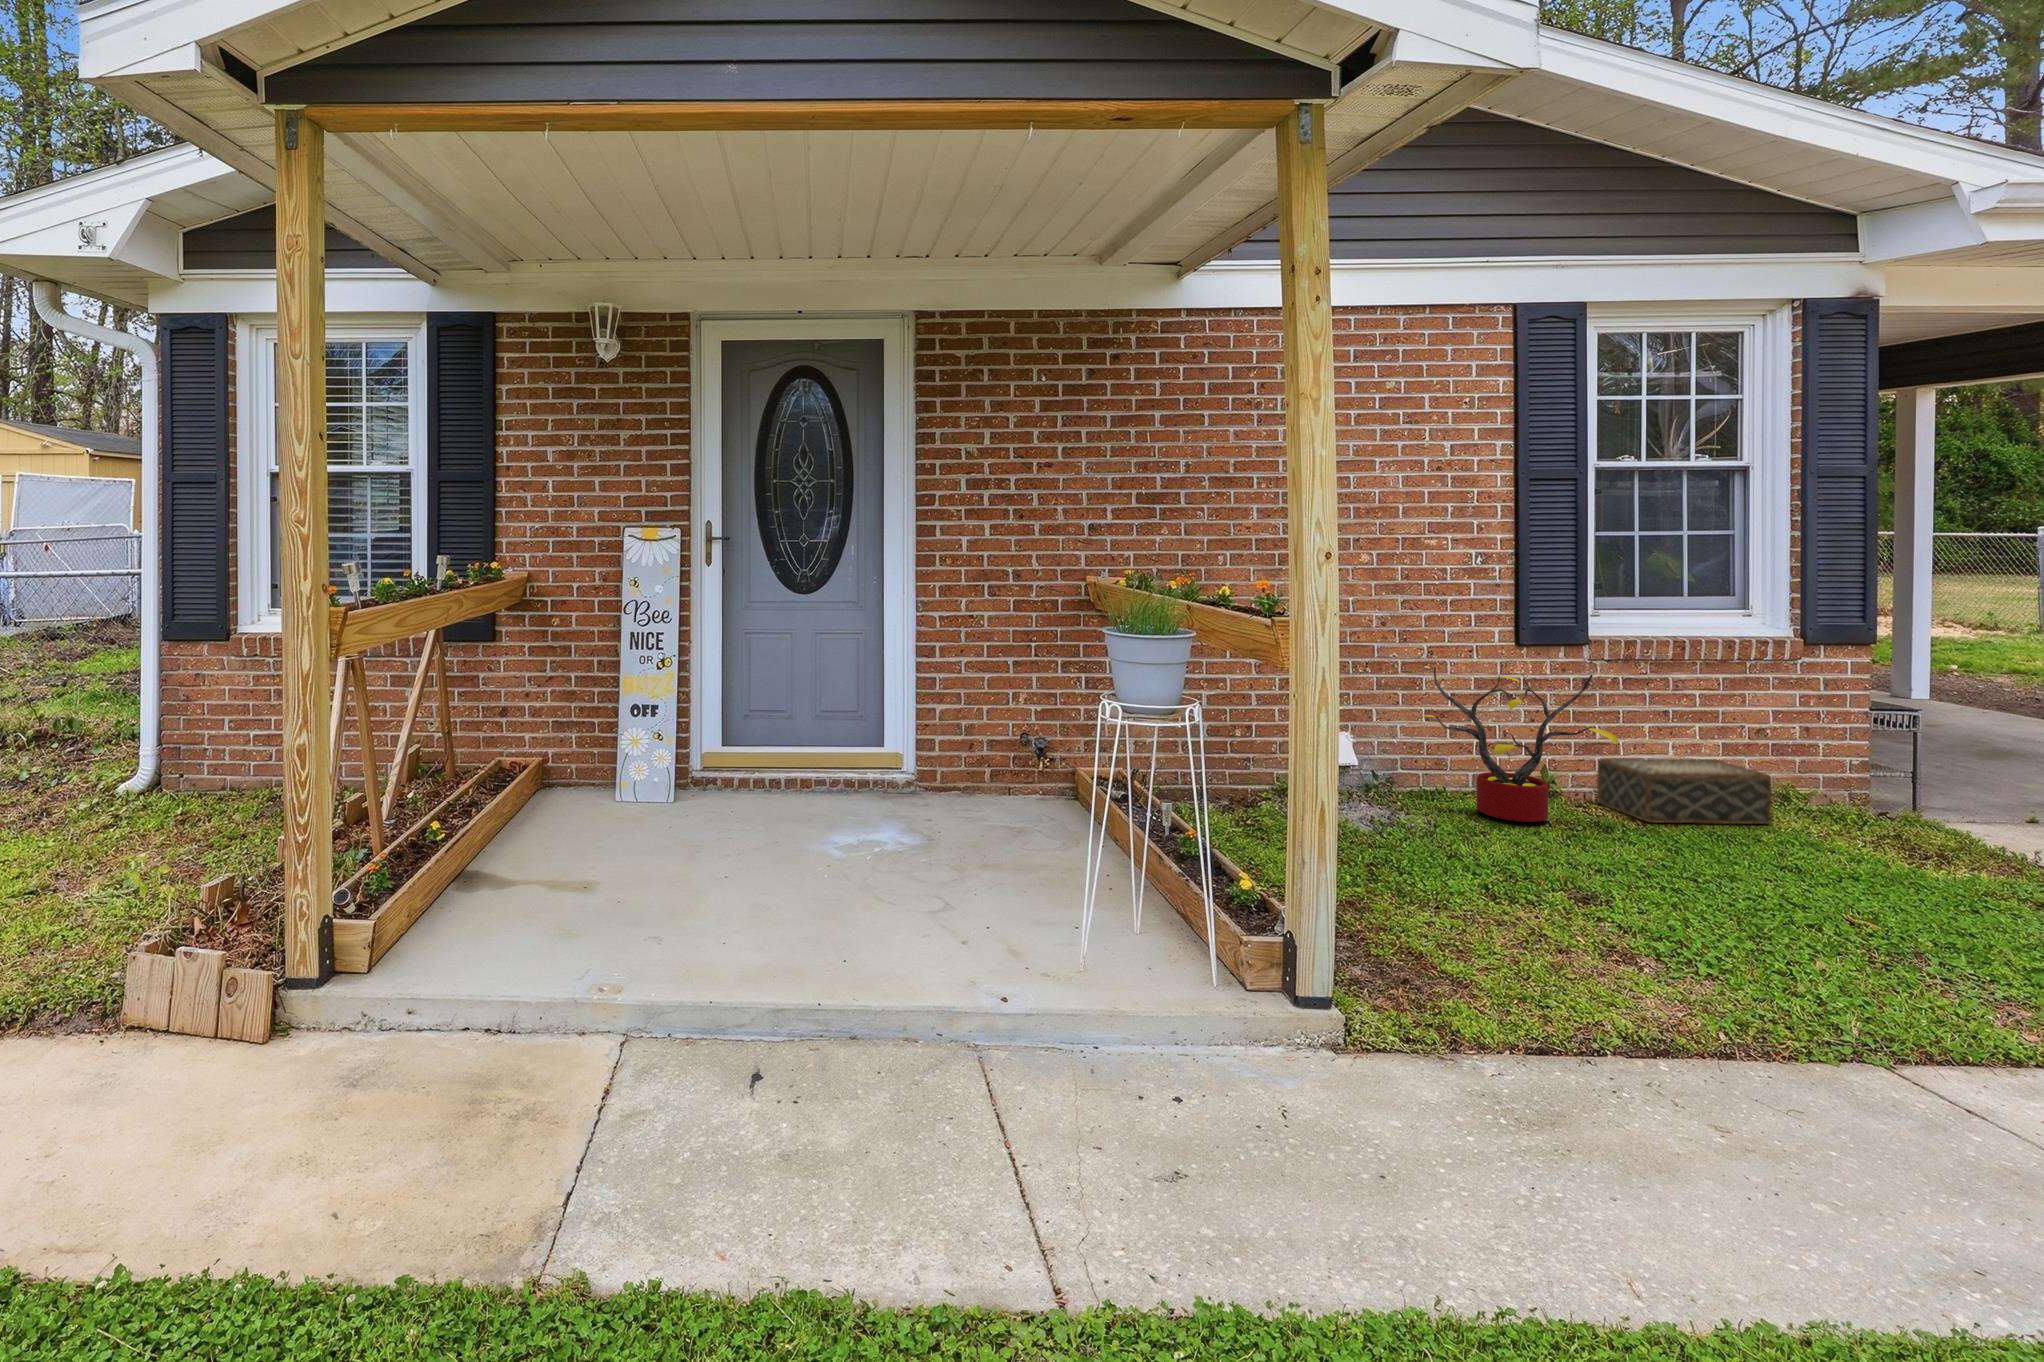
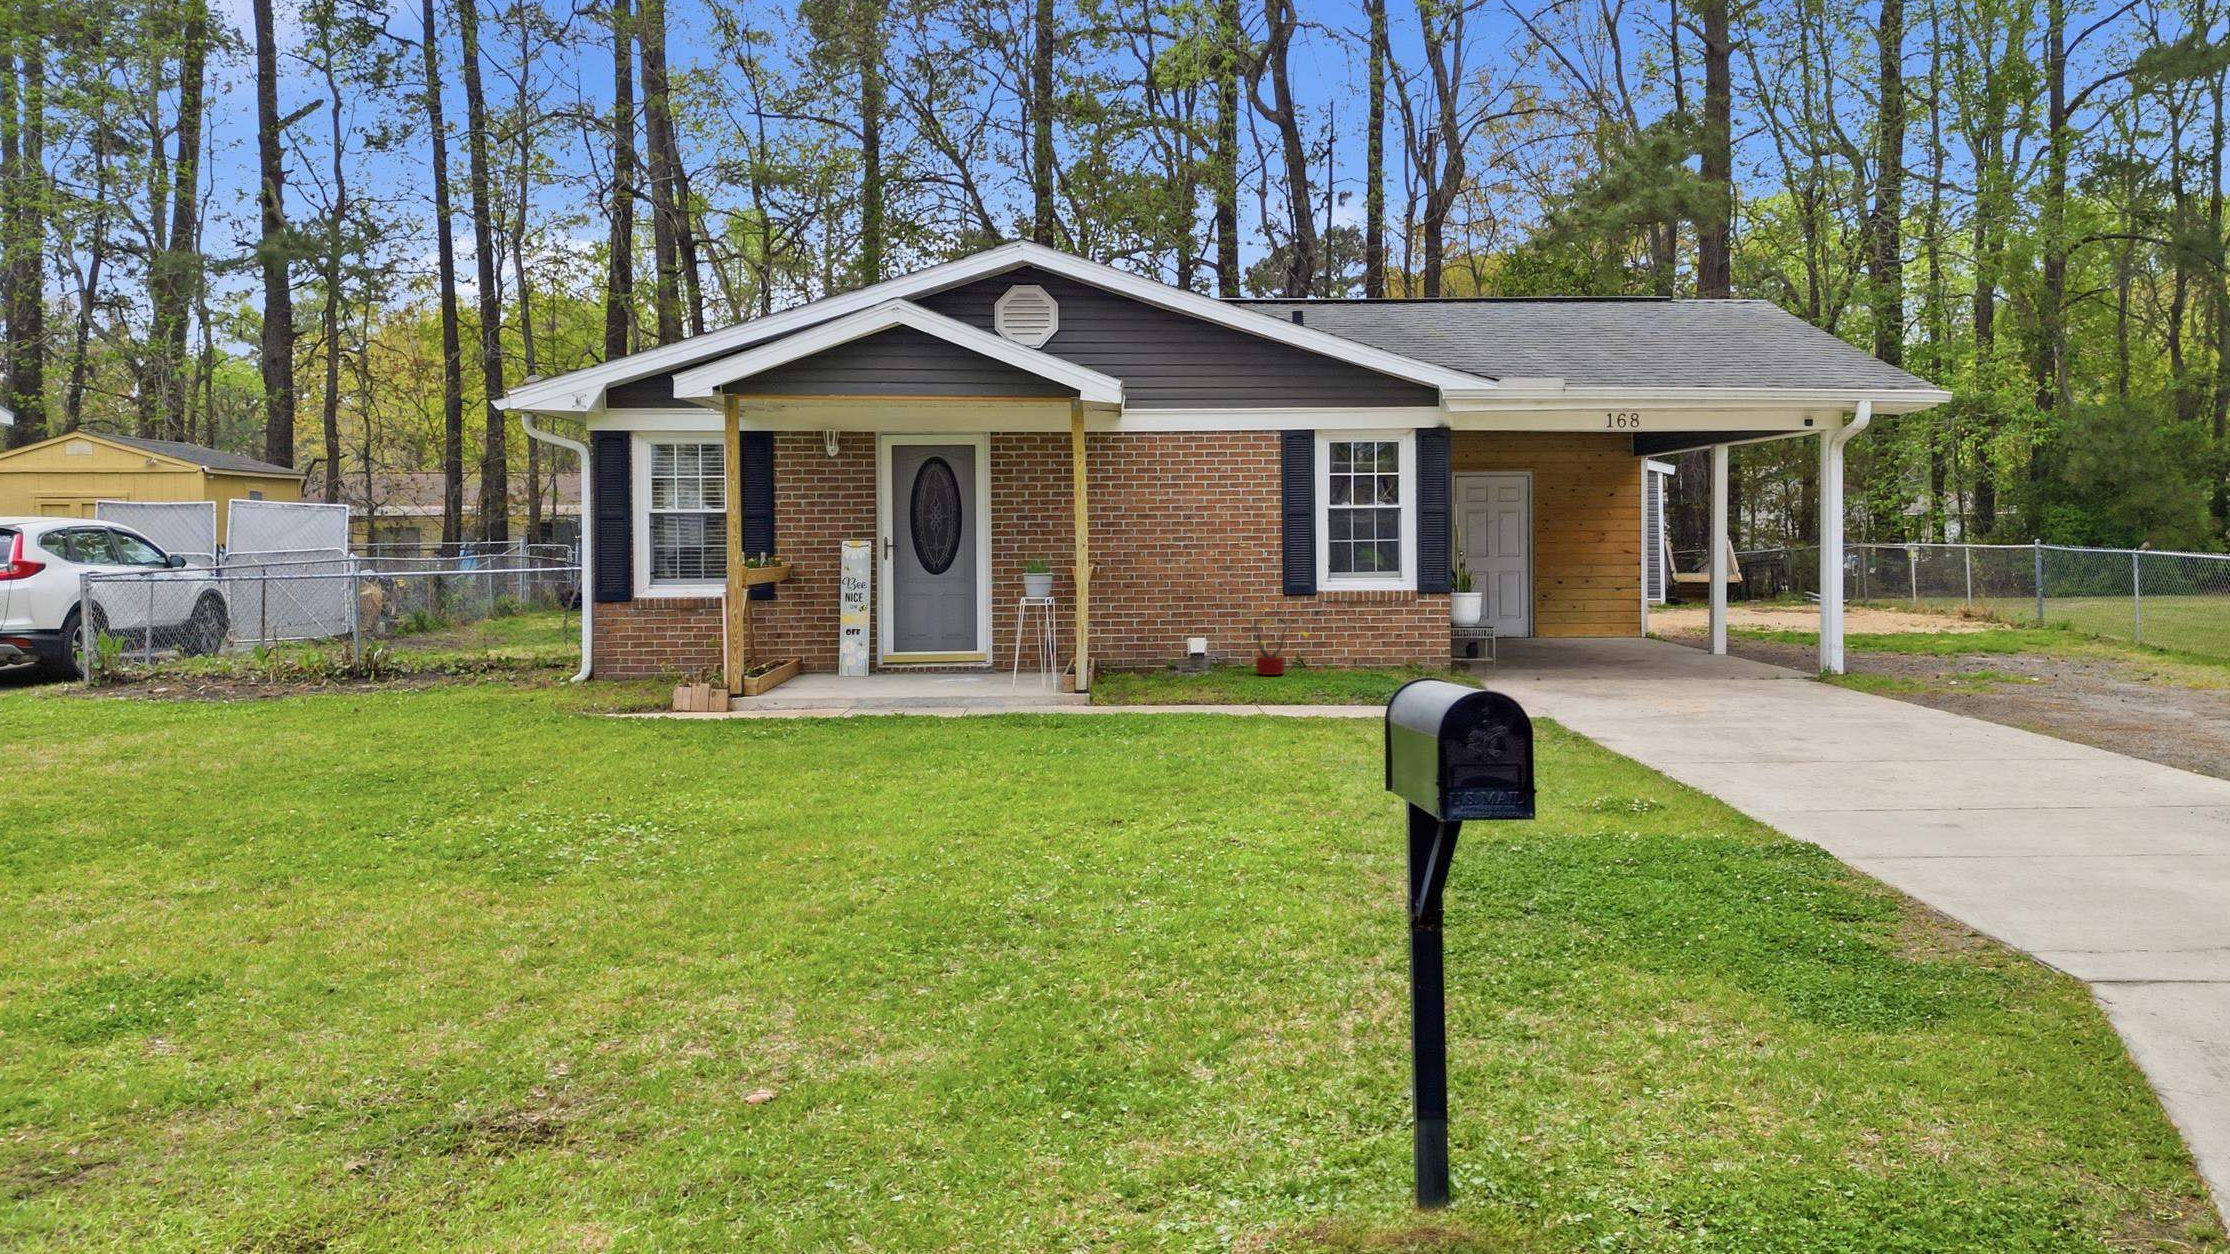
woven basket: present [1597,758,1772,824] -> none [1323,649,1384,675]

